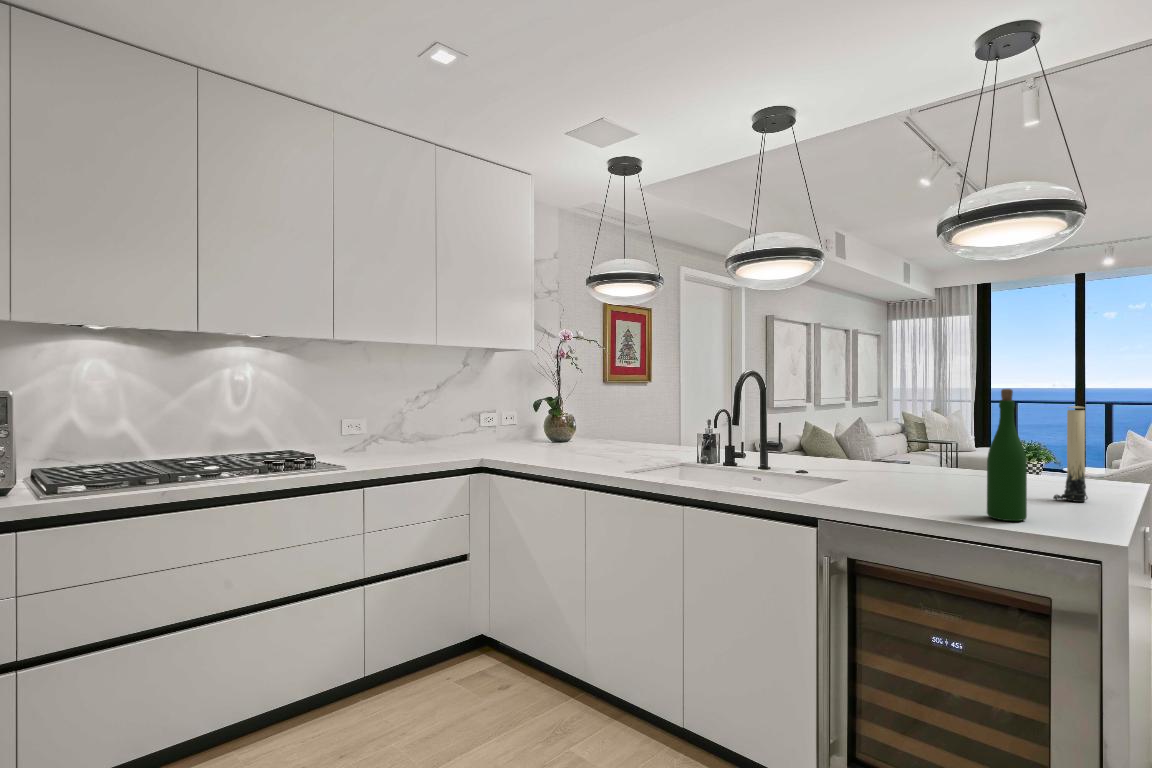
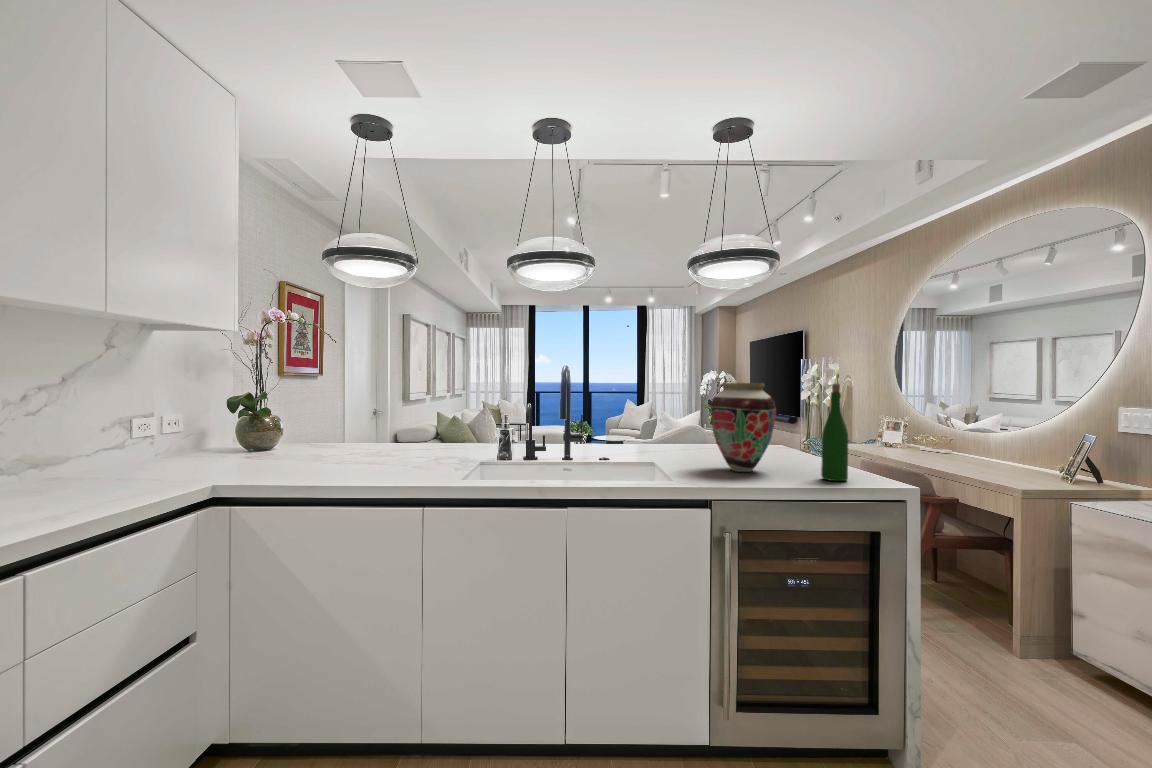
vase: none [873,388,963,499] -> present [710,383,776,472]
candle: present [1053,406,1088,502] -> none [798,395,816,461]

